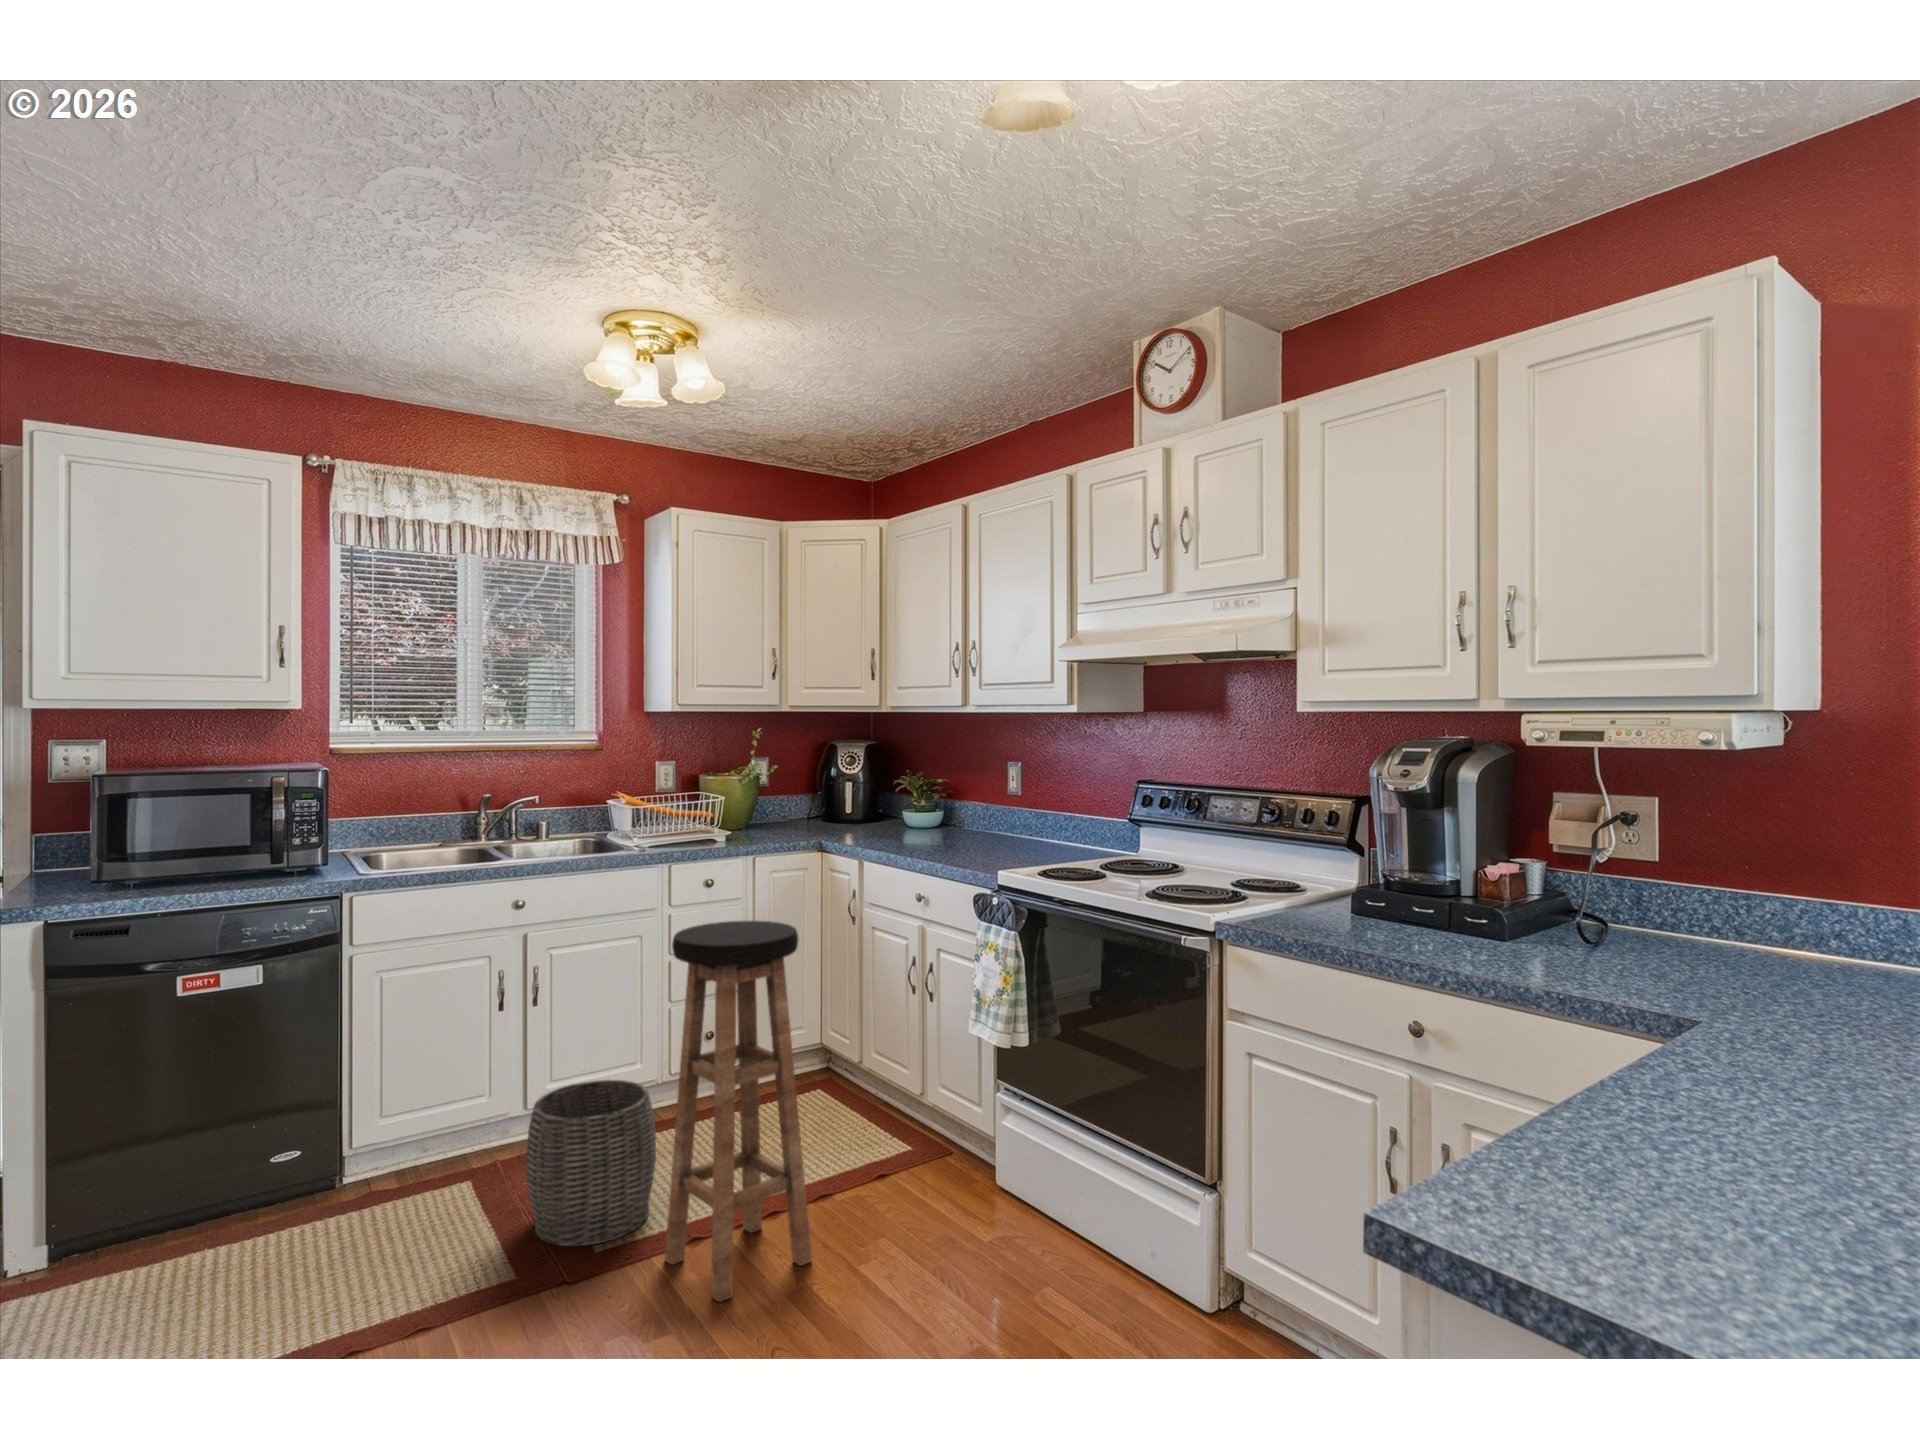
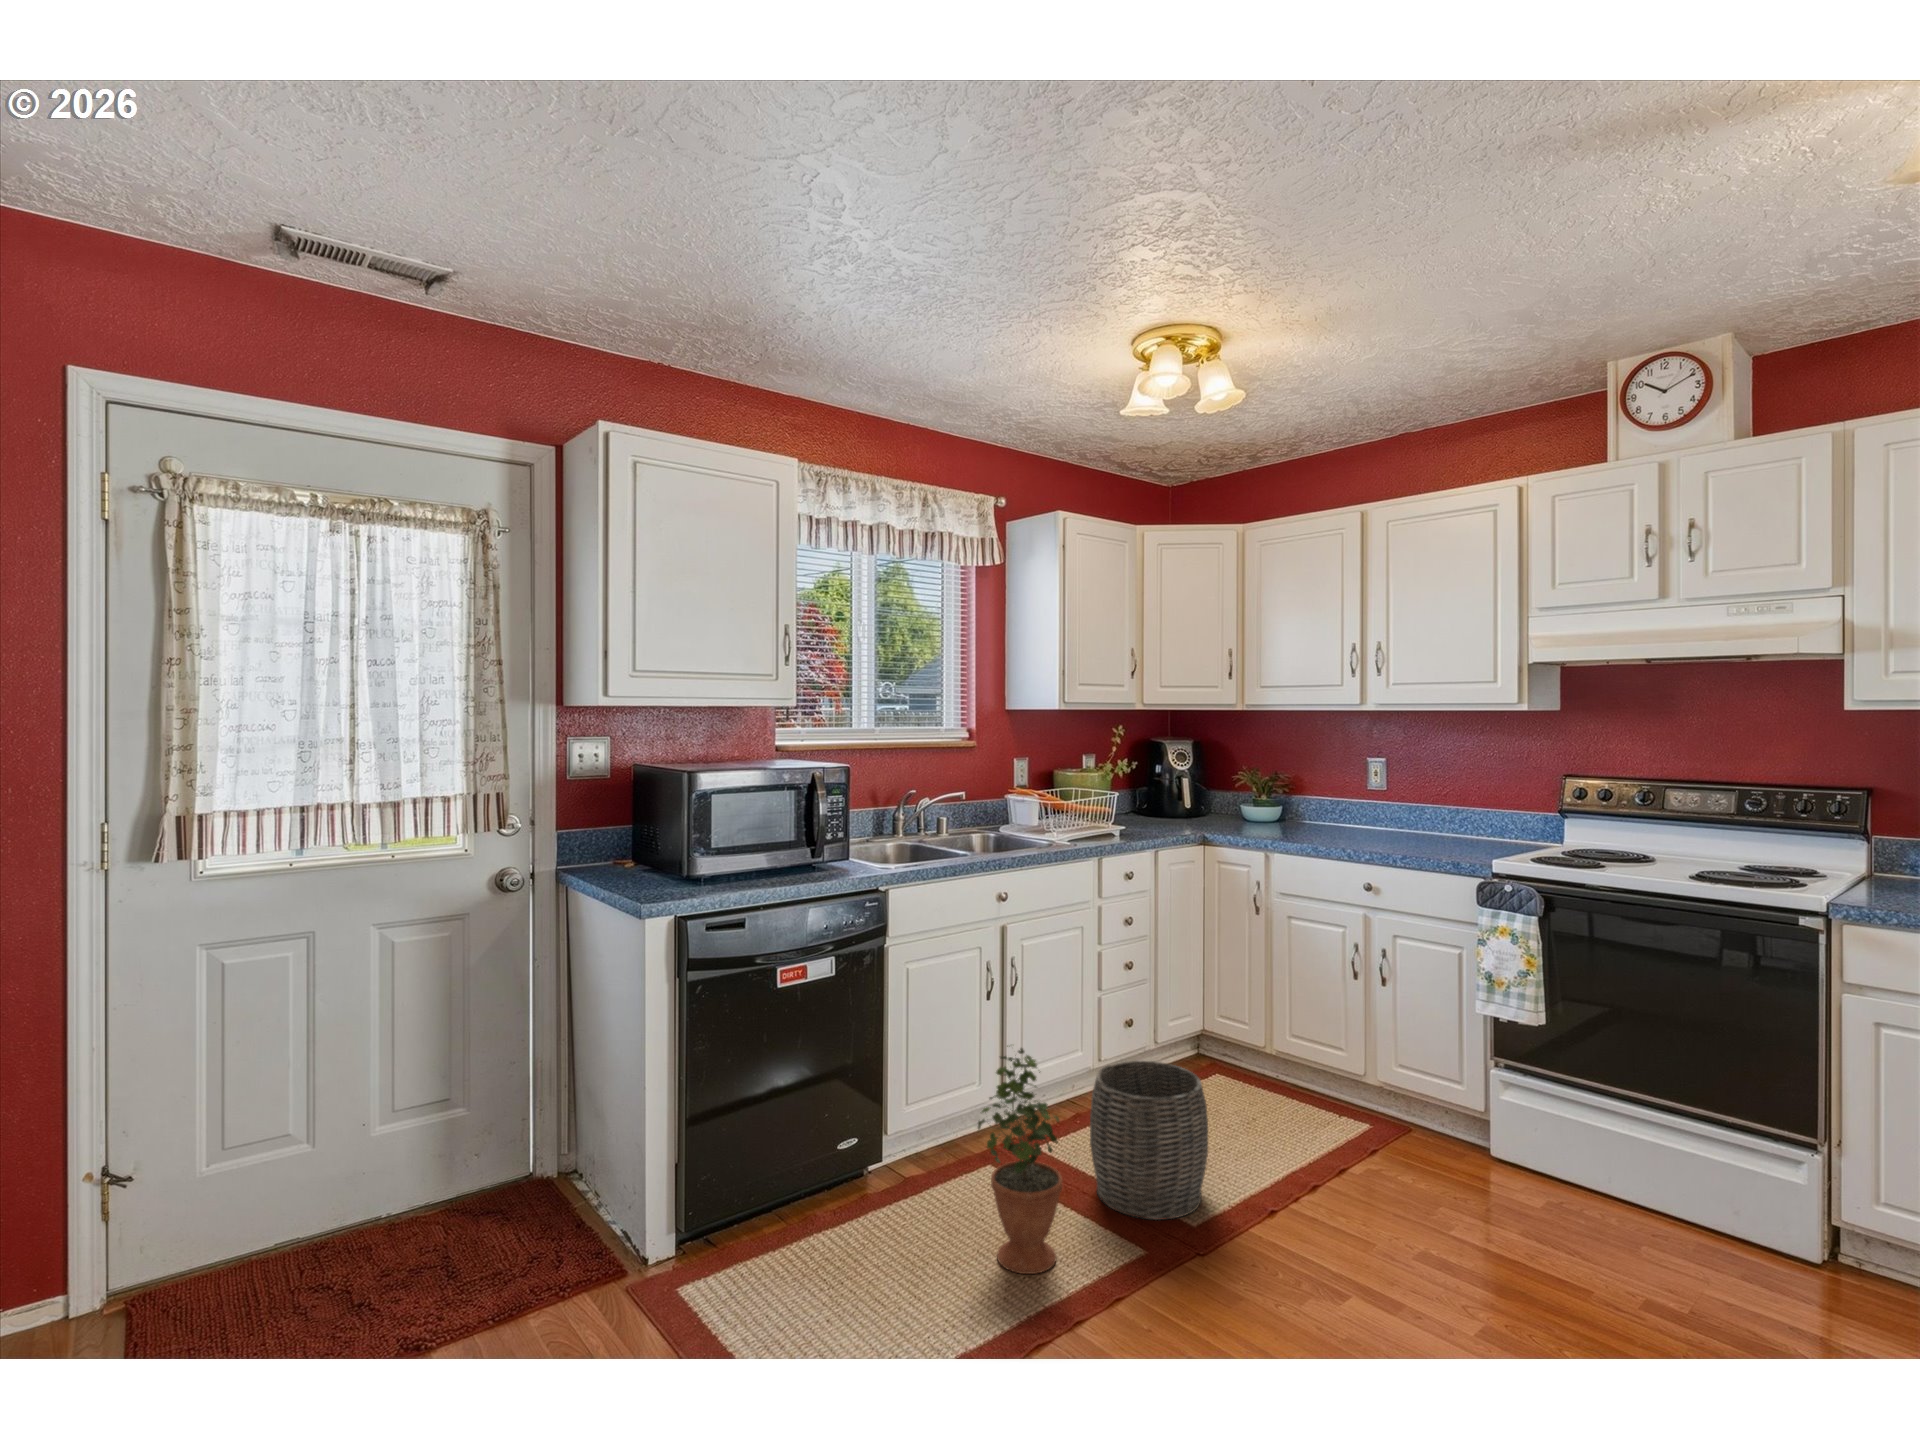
bar stool: present [665,921,812,1302] -> none [1263,908,1402,1269]
potted plant: none [325,1060,432,1300] -> present [978,1046,1062,1274]

